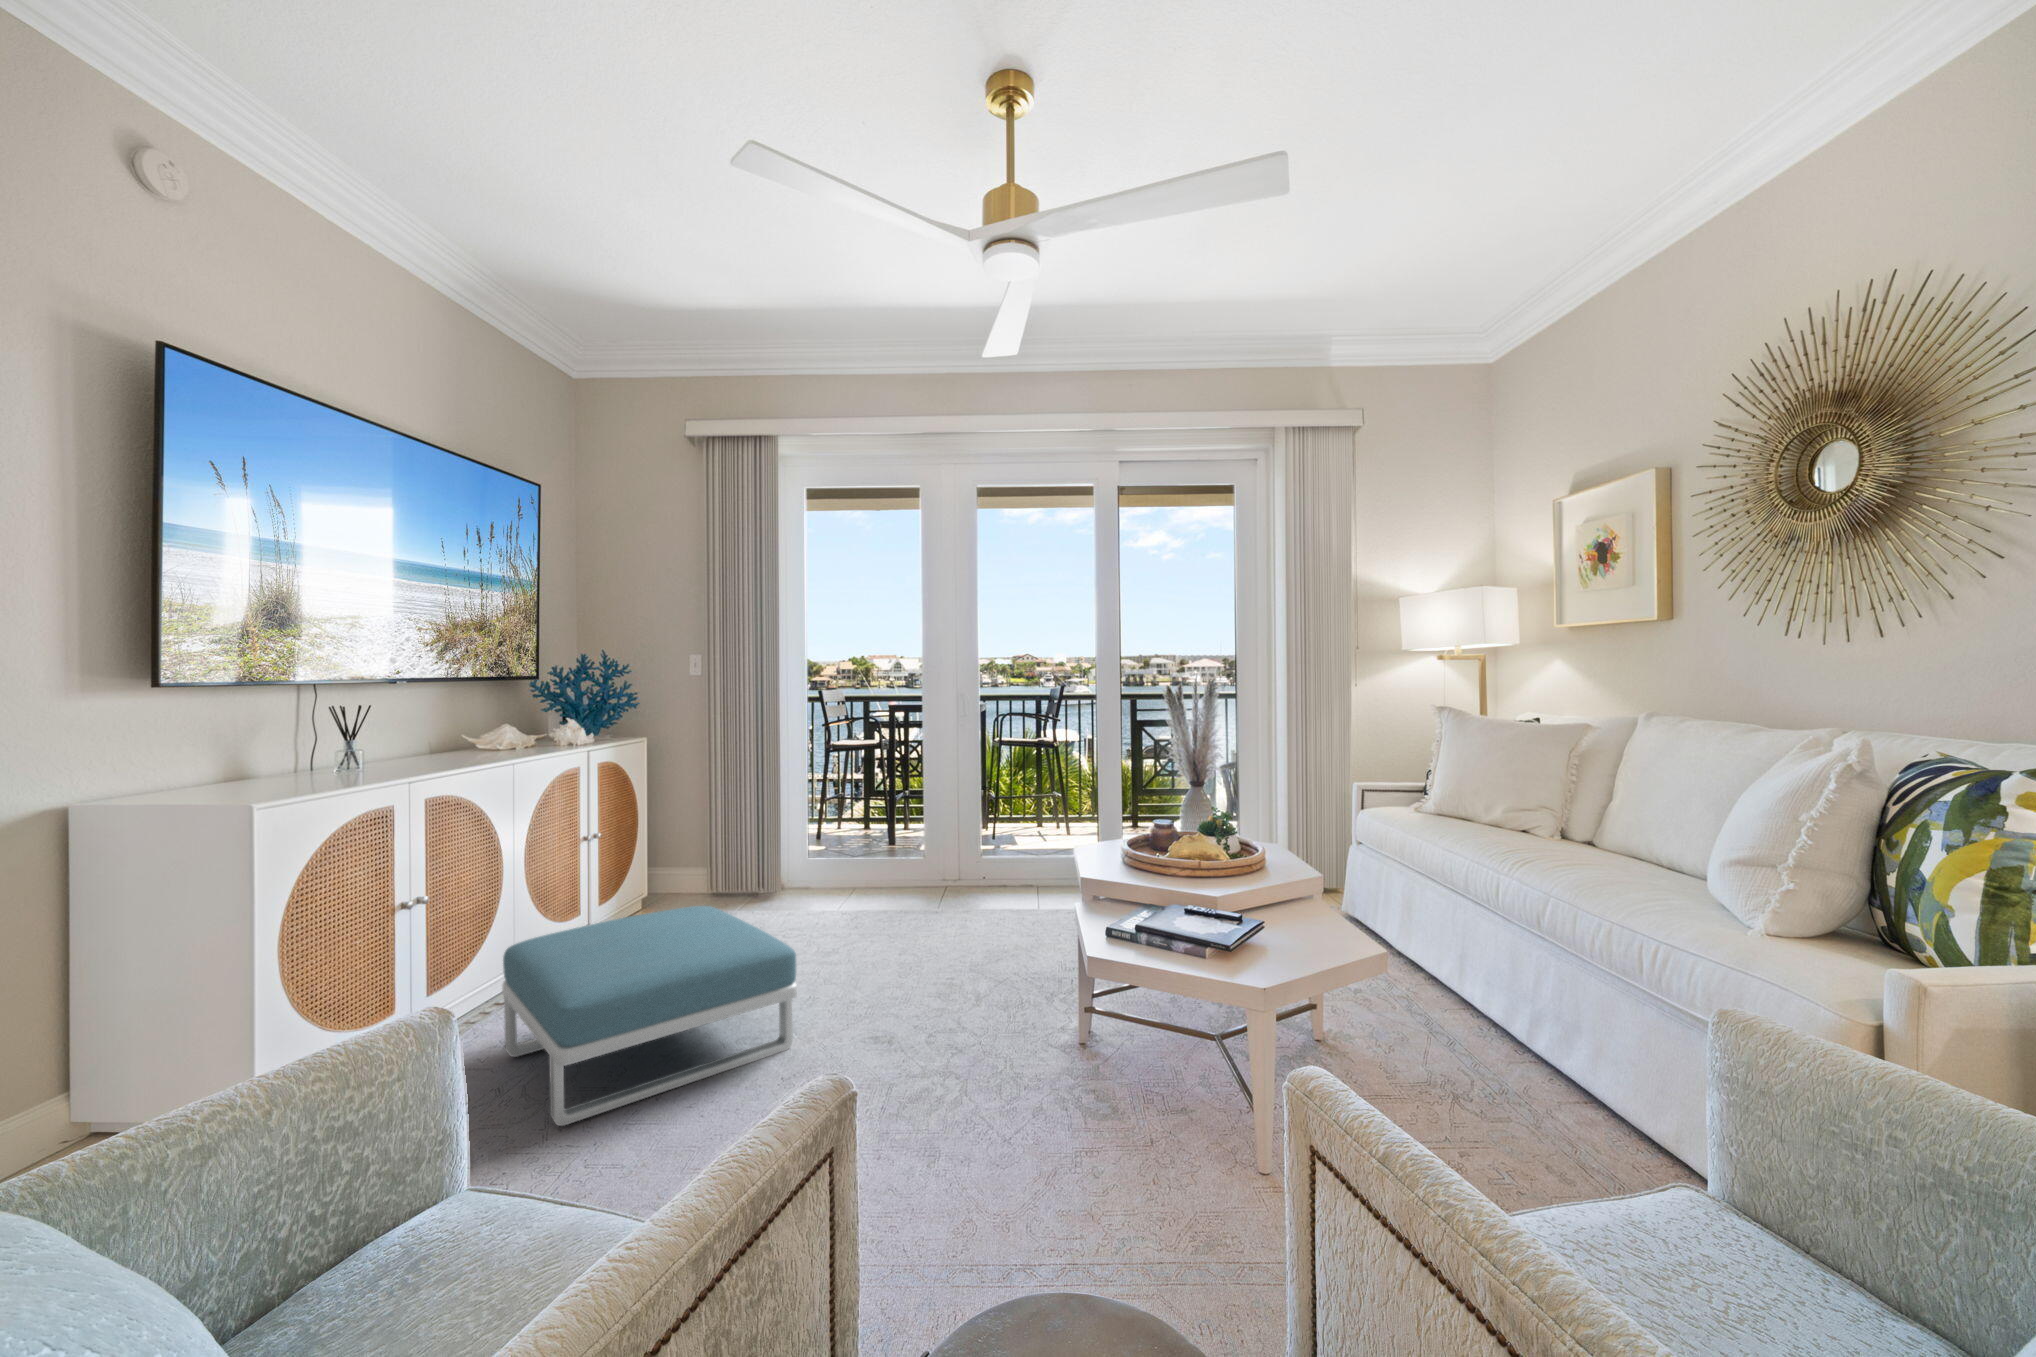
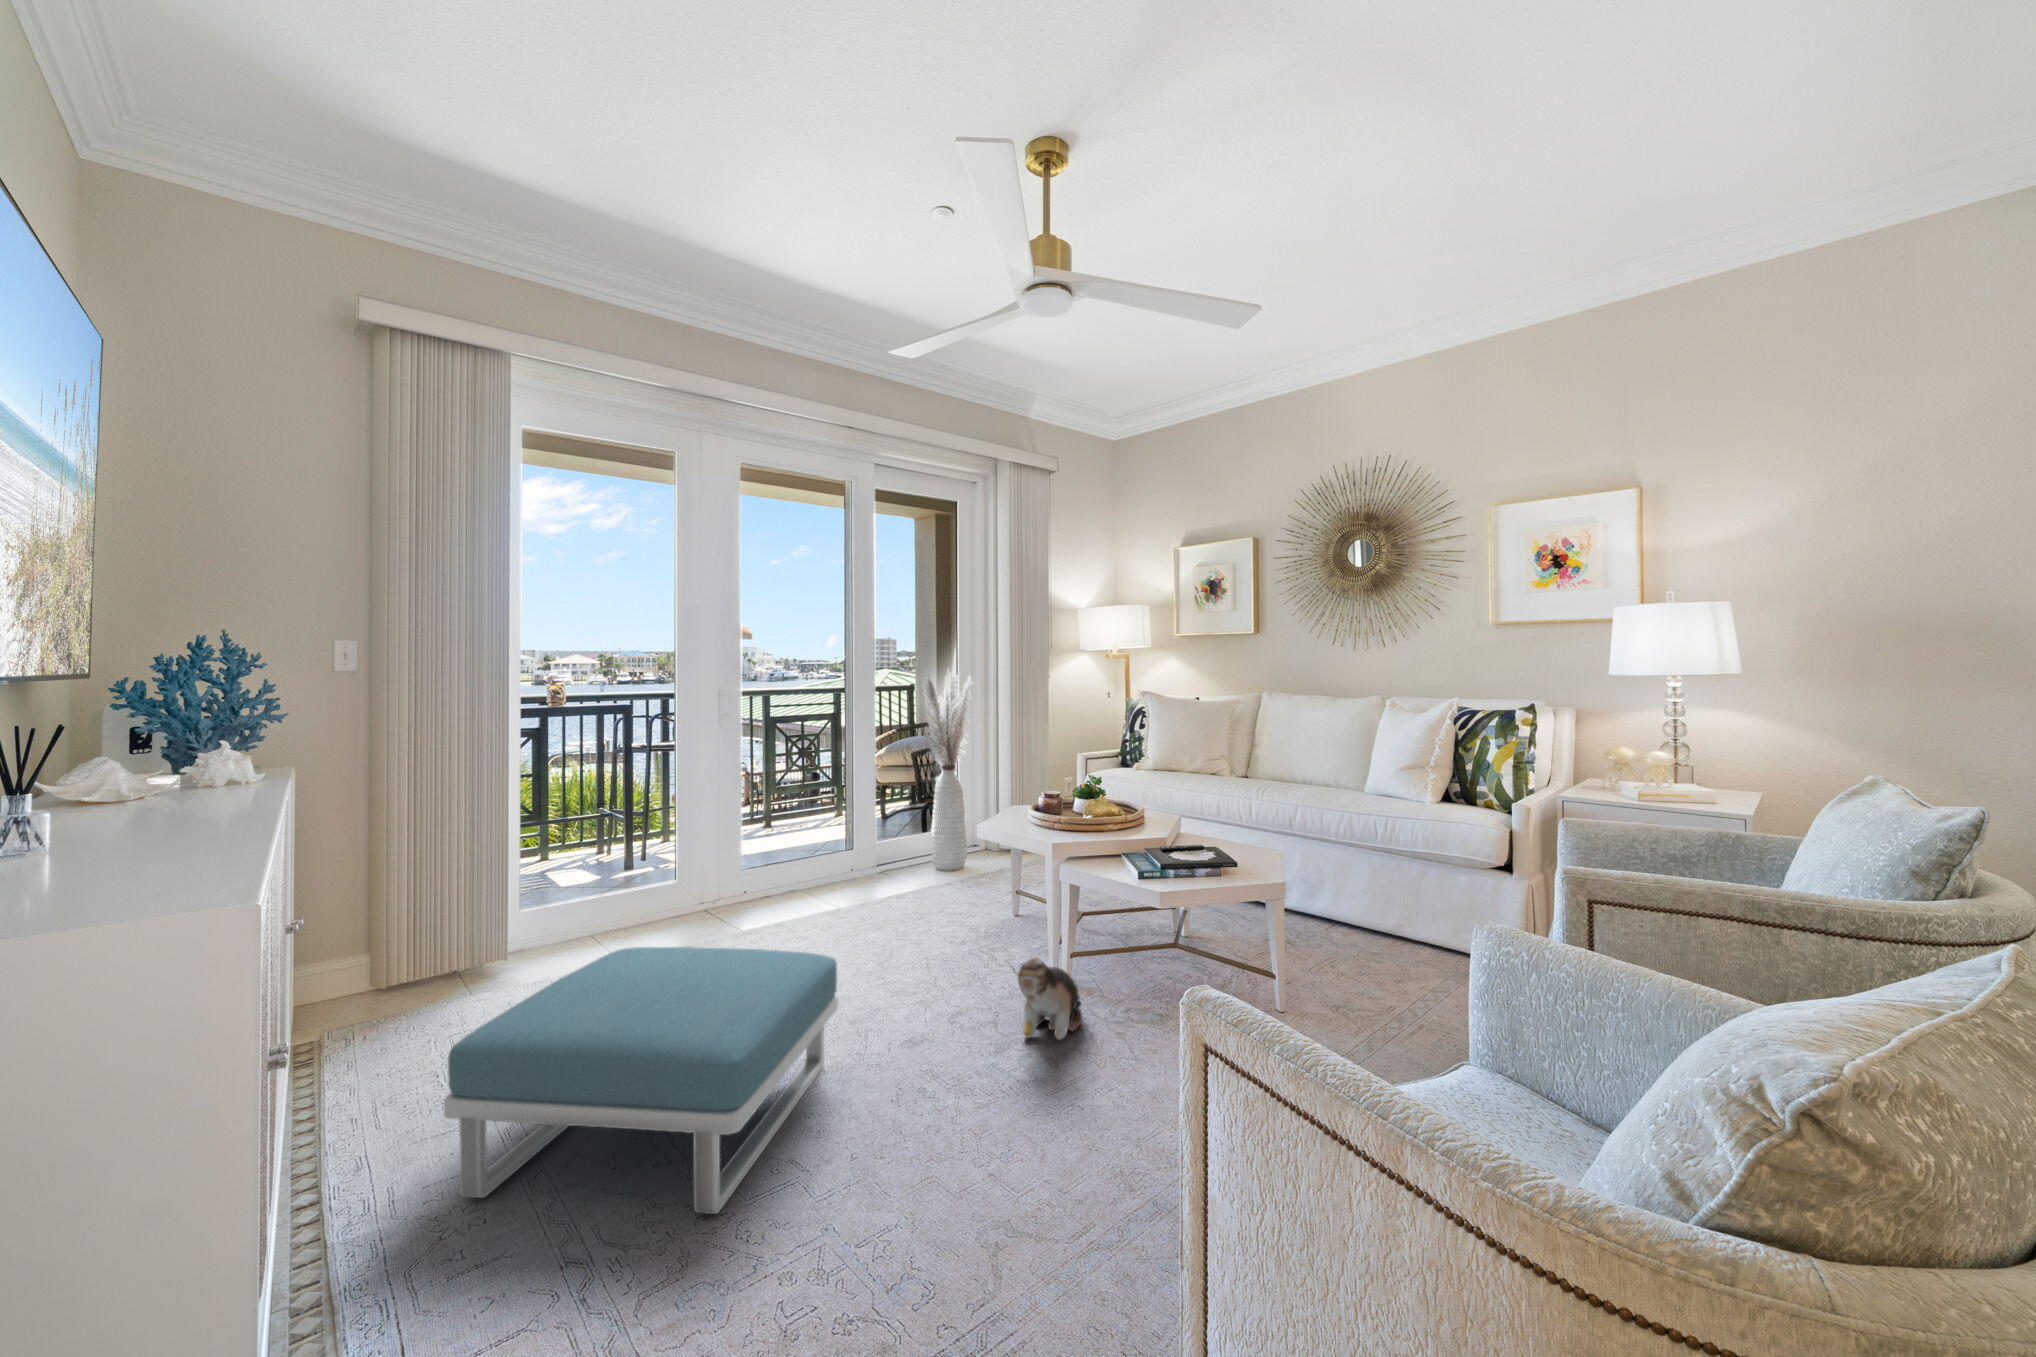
plush toy: none [917,1002,1071,1102] -> present [1011,957,1082,1039]

